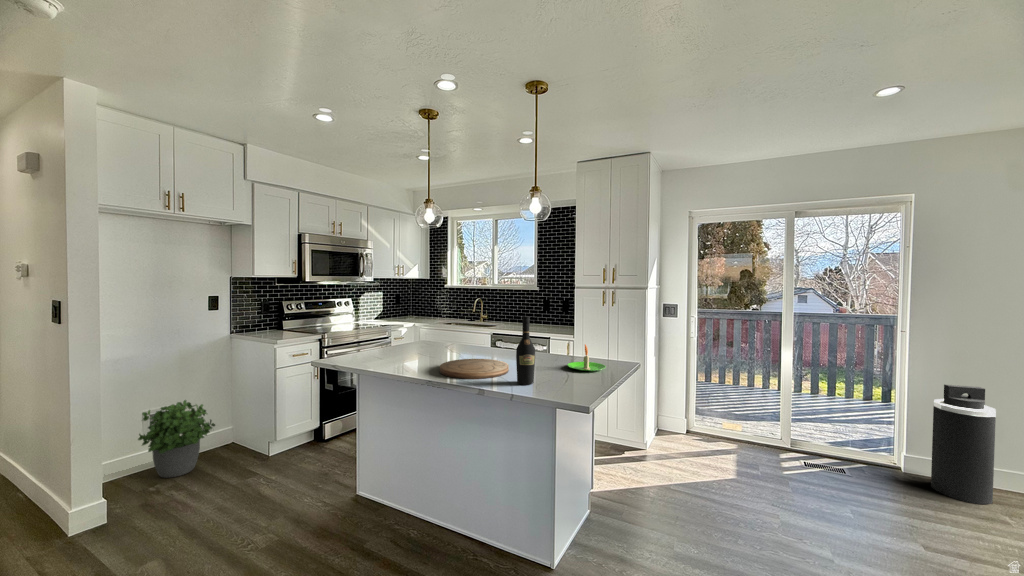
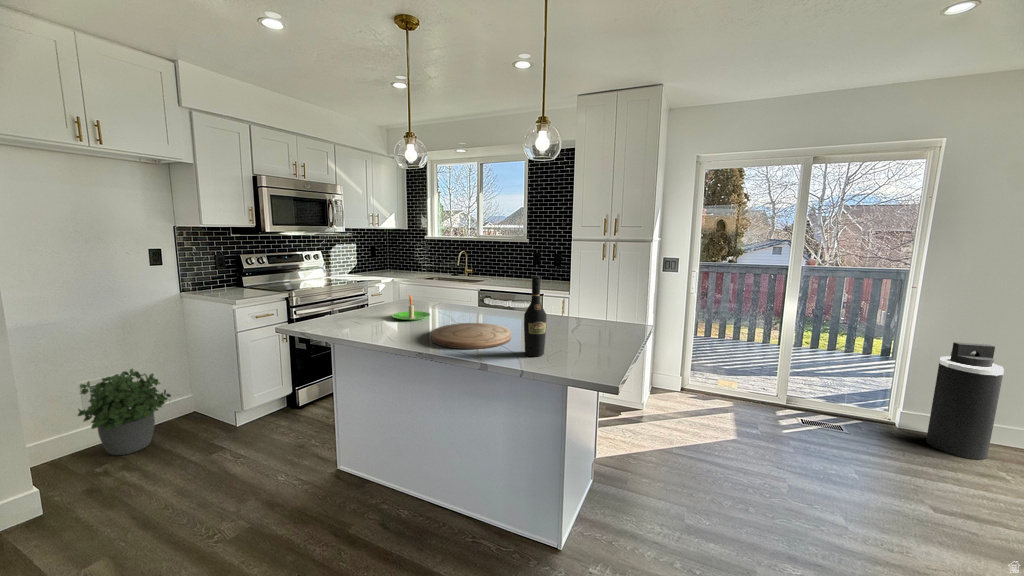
candle: present [567,344,606,371] -> present [392,295,430,320]

